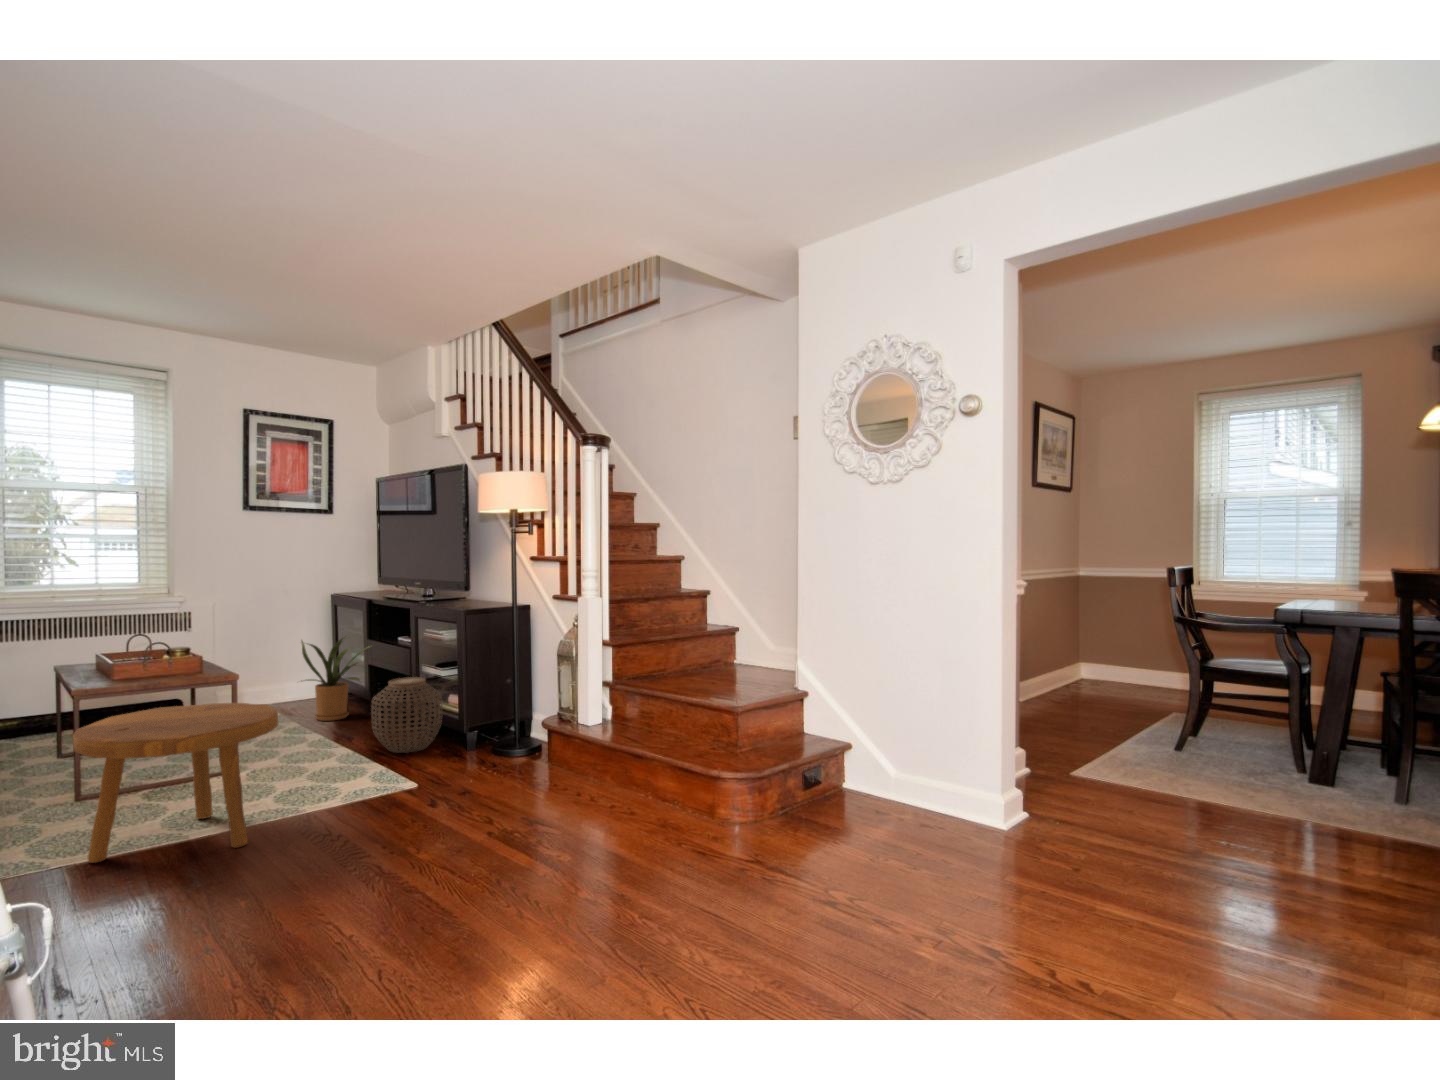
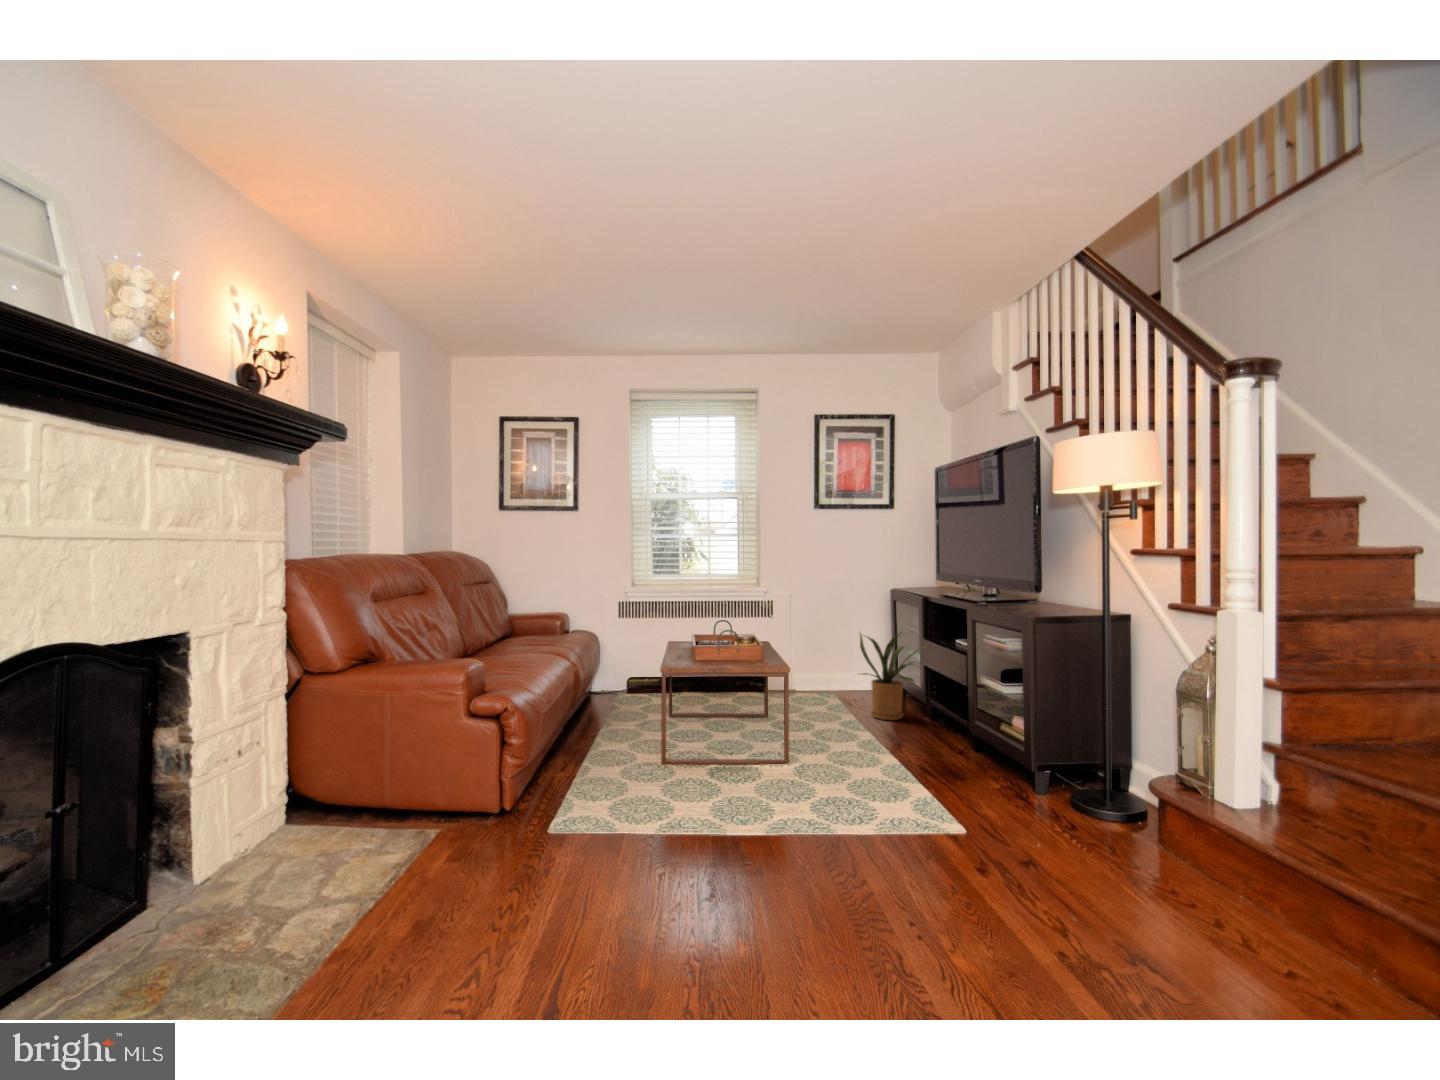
woven basket: present [371,677,442,753] -> none [921,688,1004,781]
footstool: present [73,703,278,863] -> none [626,687,809,867]

